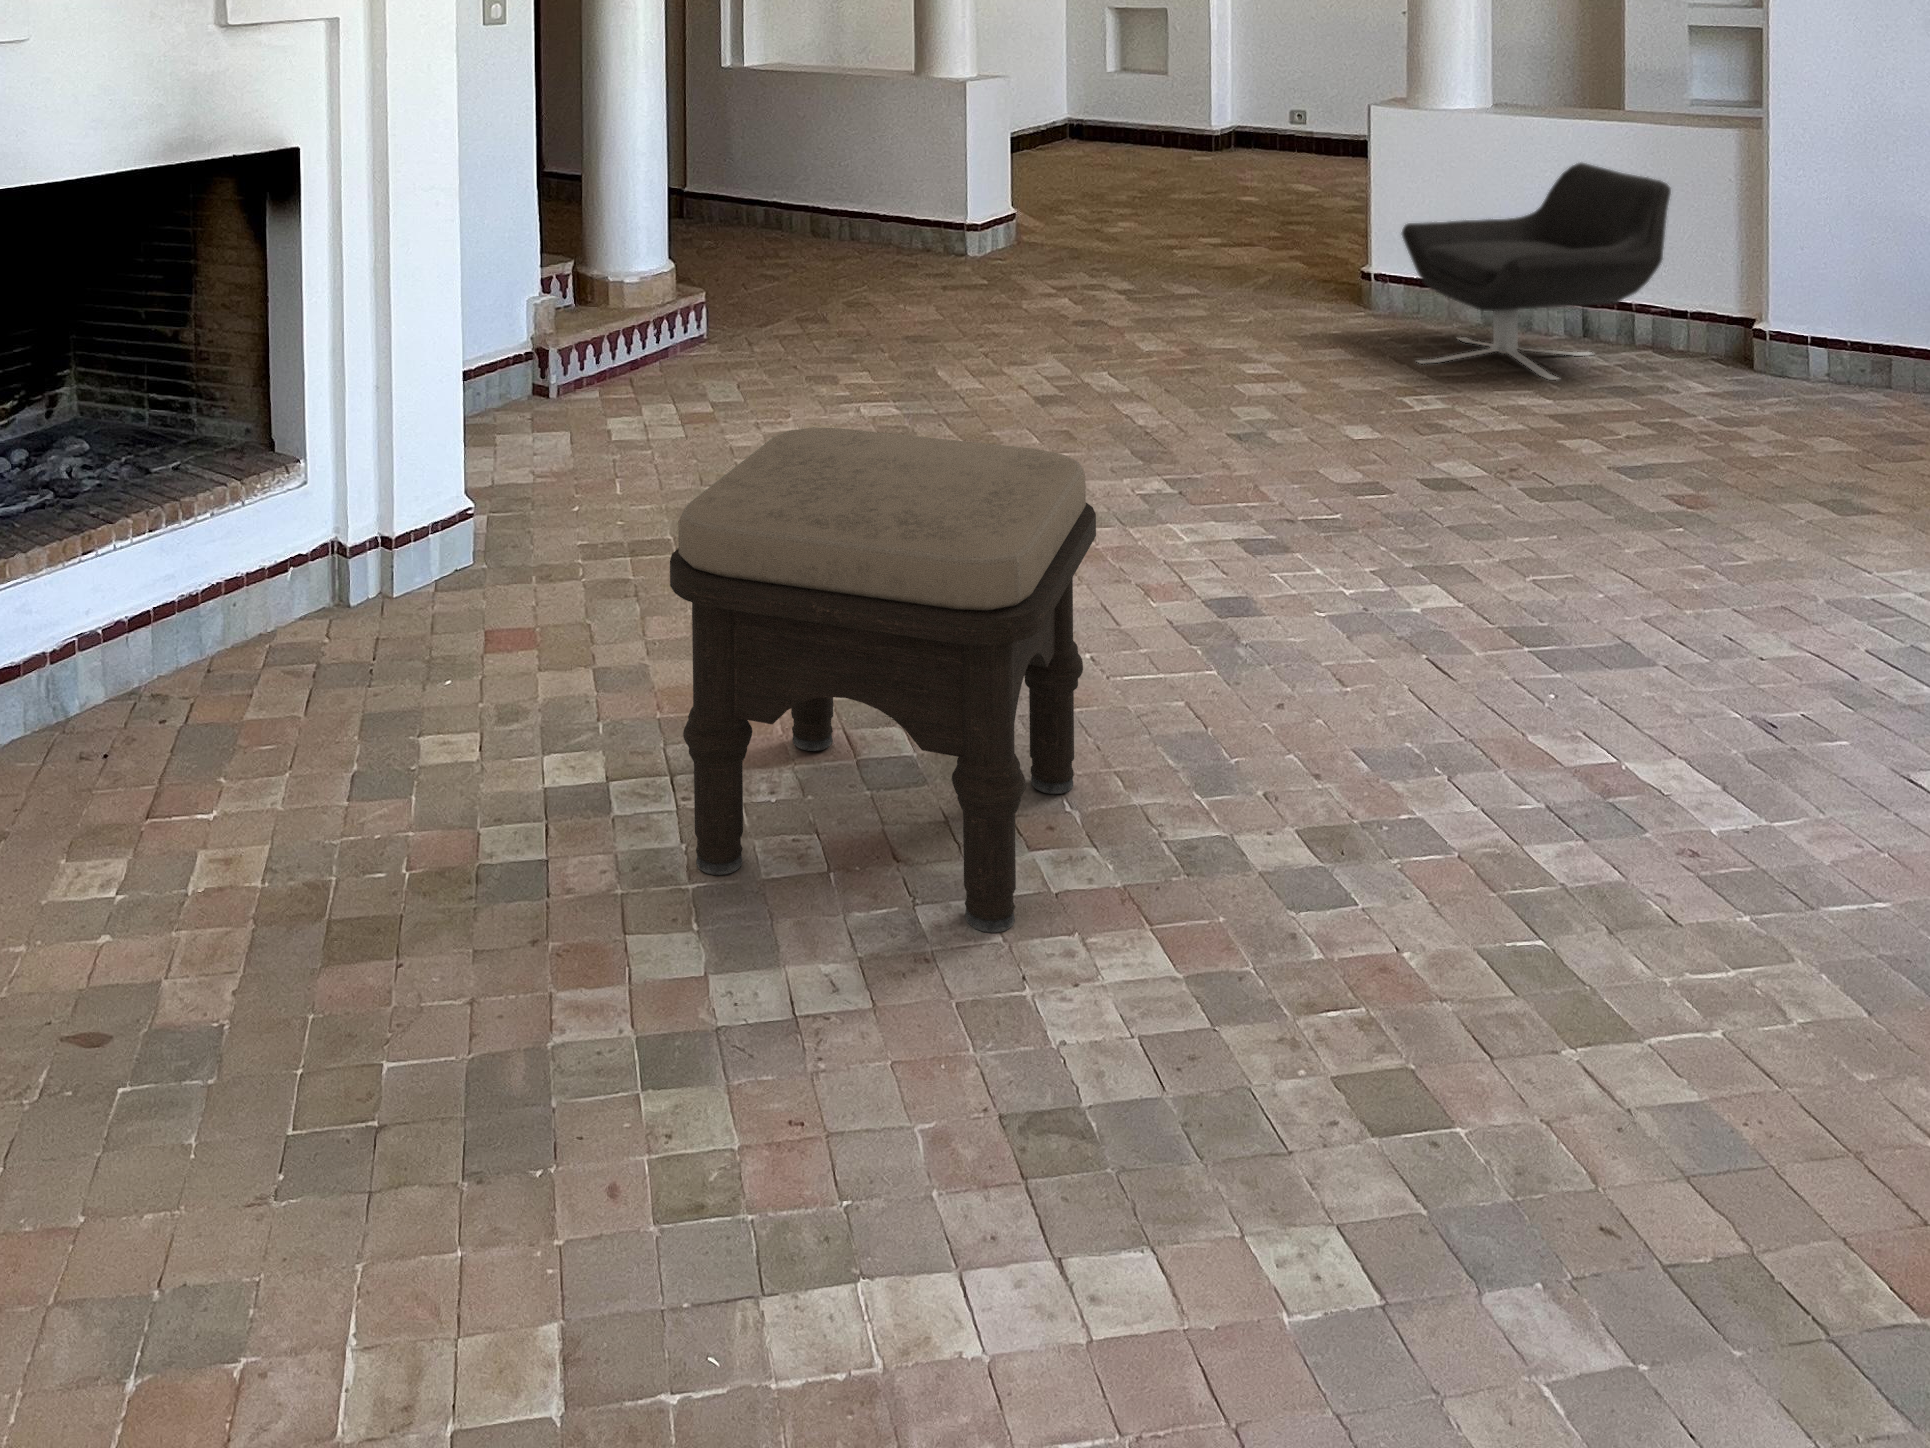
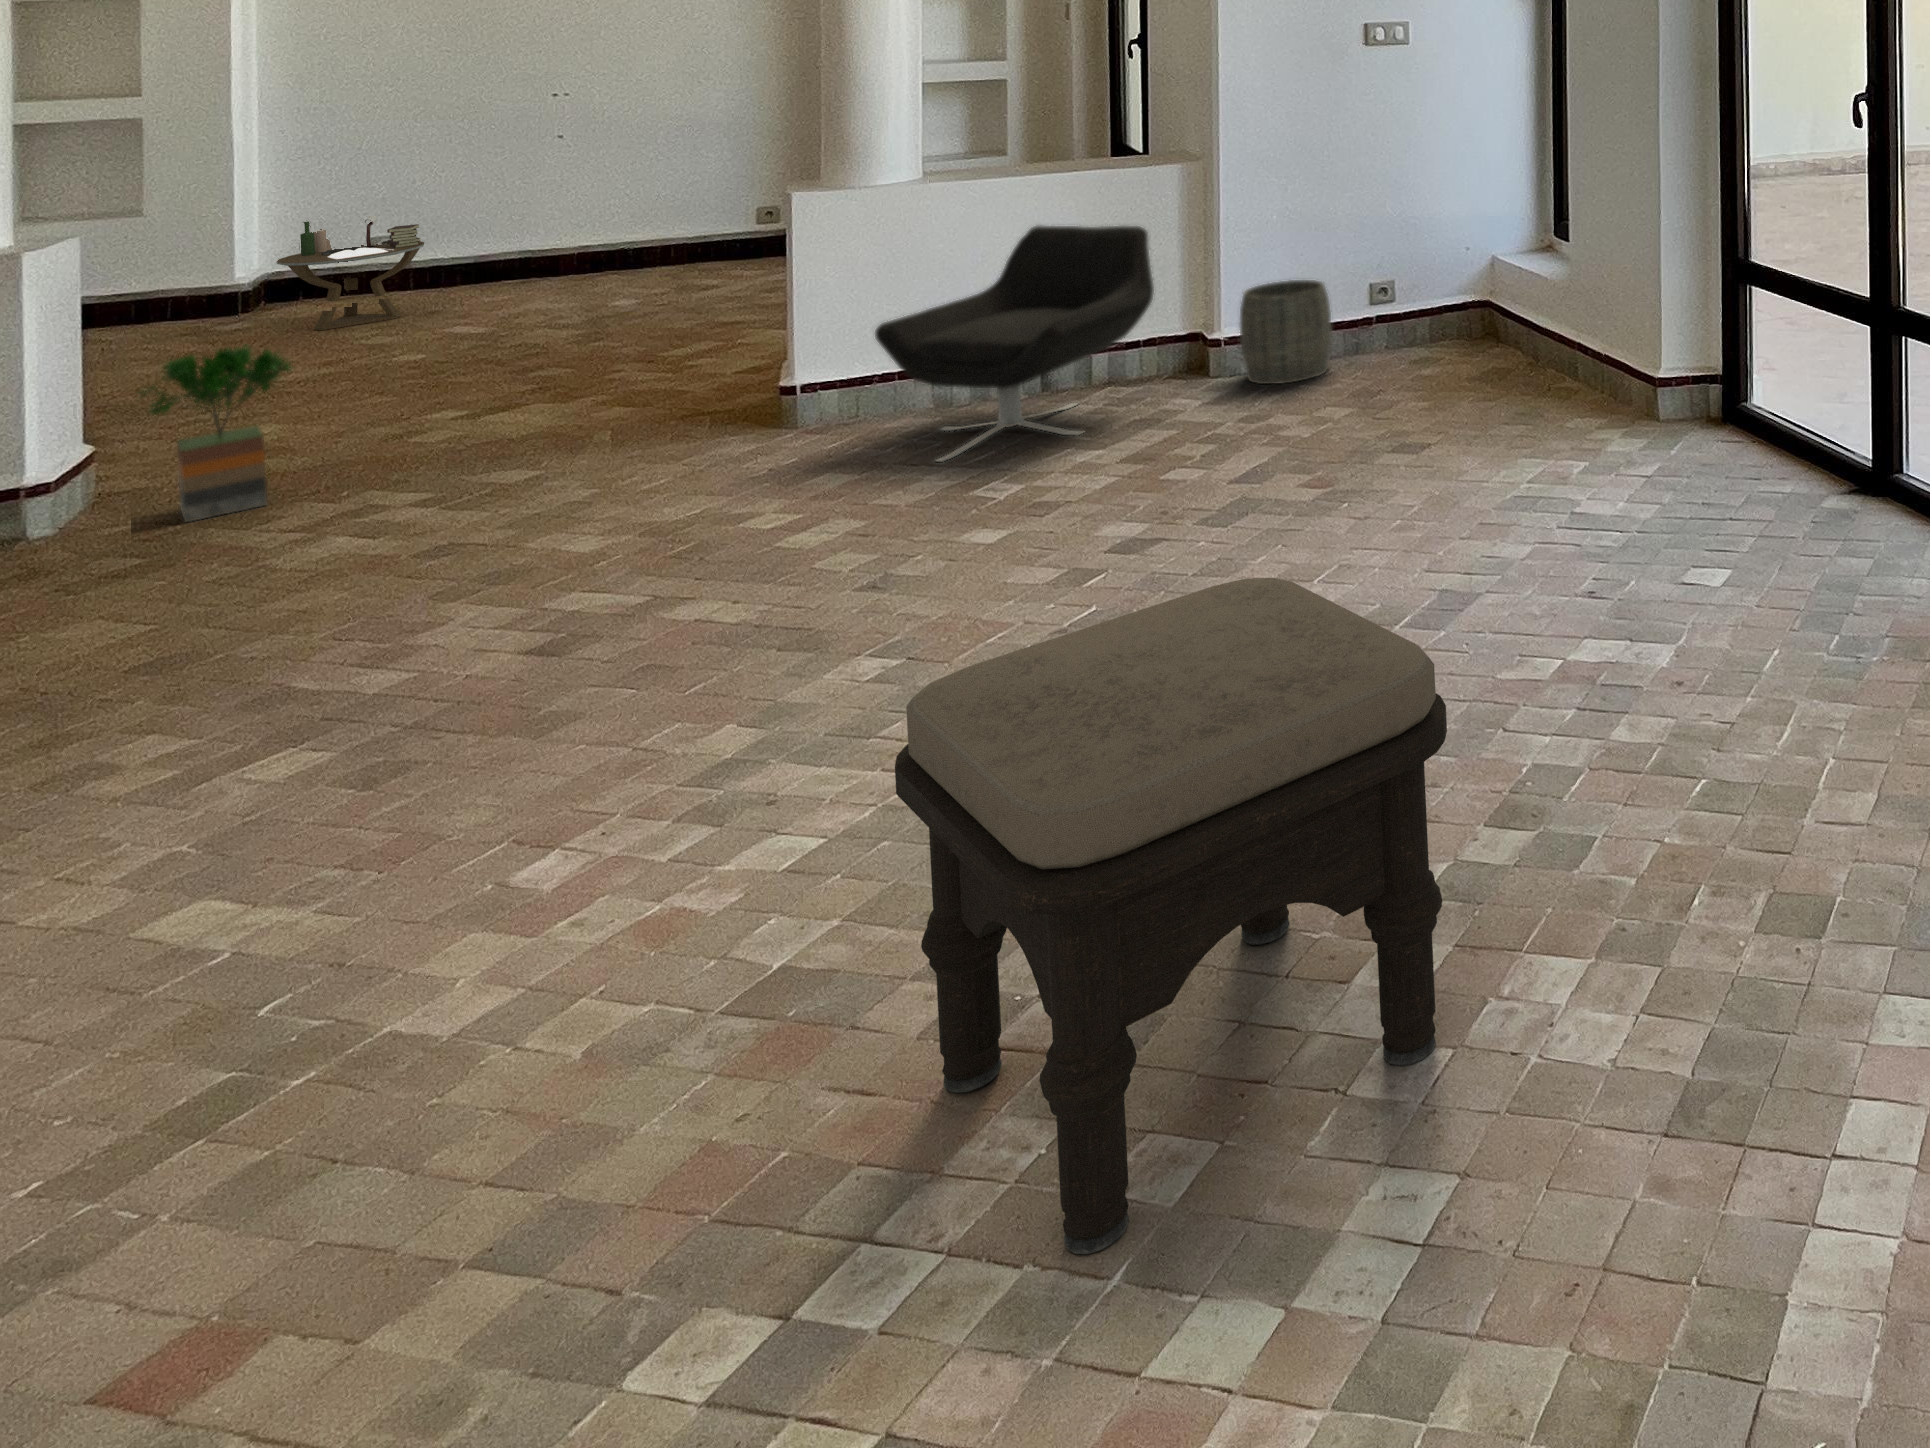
side table: none [1215,73,1305,161] -> present [277,216,424,330]
potted tree: none [1006,143,1089,260] -> present [138,345,292,522]
woven basket: none [1773,280,1895,405] -> present [1240,280,1332,384]

